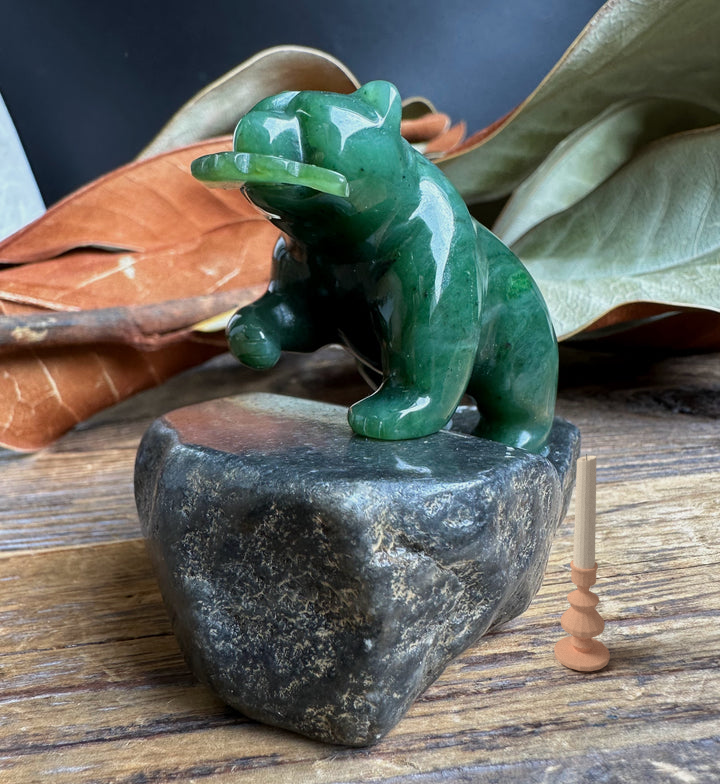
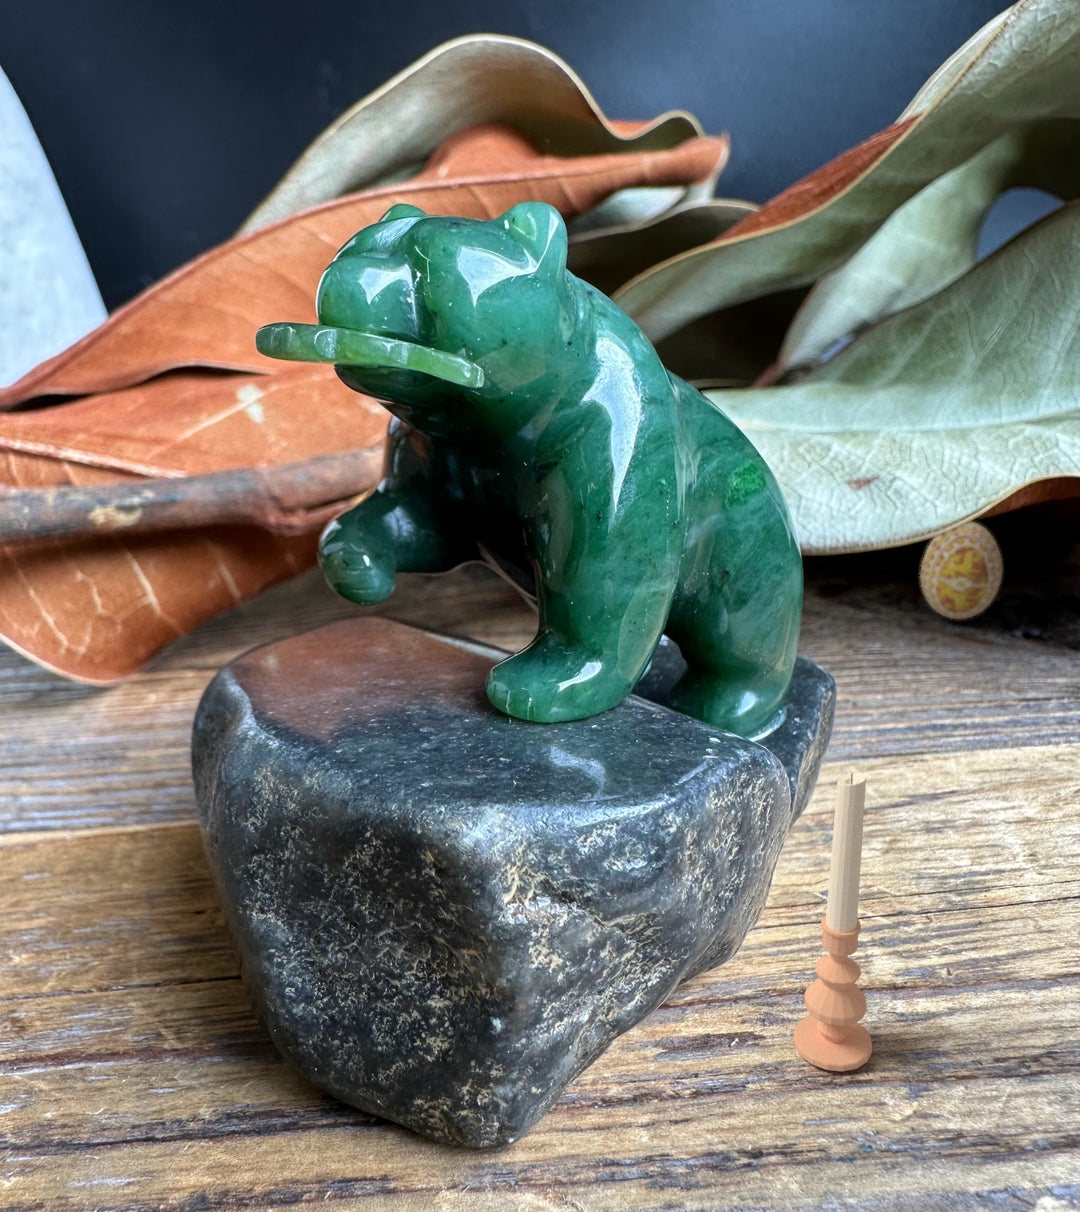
decorative egg: none [607,337,662,404] -> present [920,522,1002,619]

